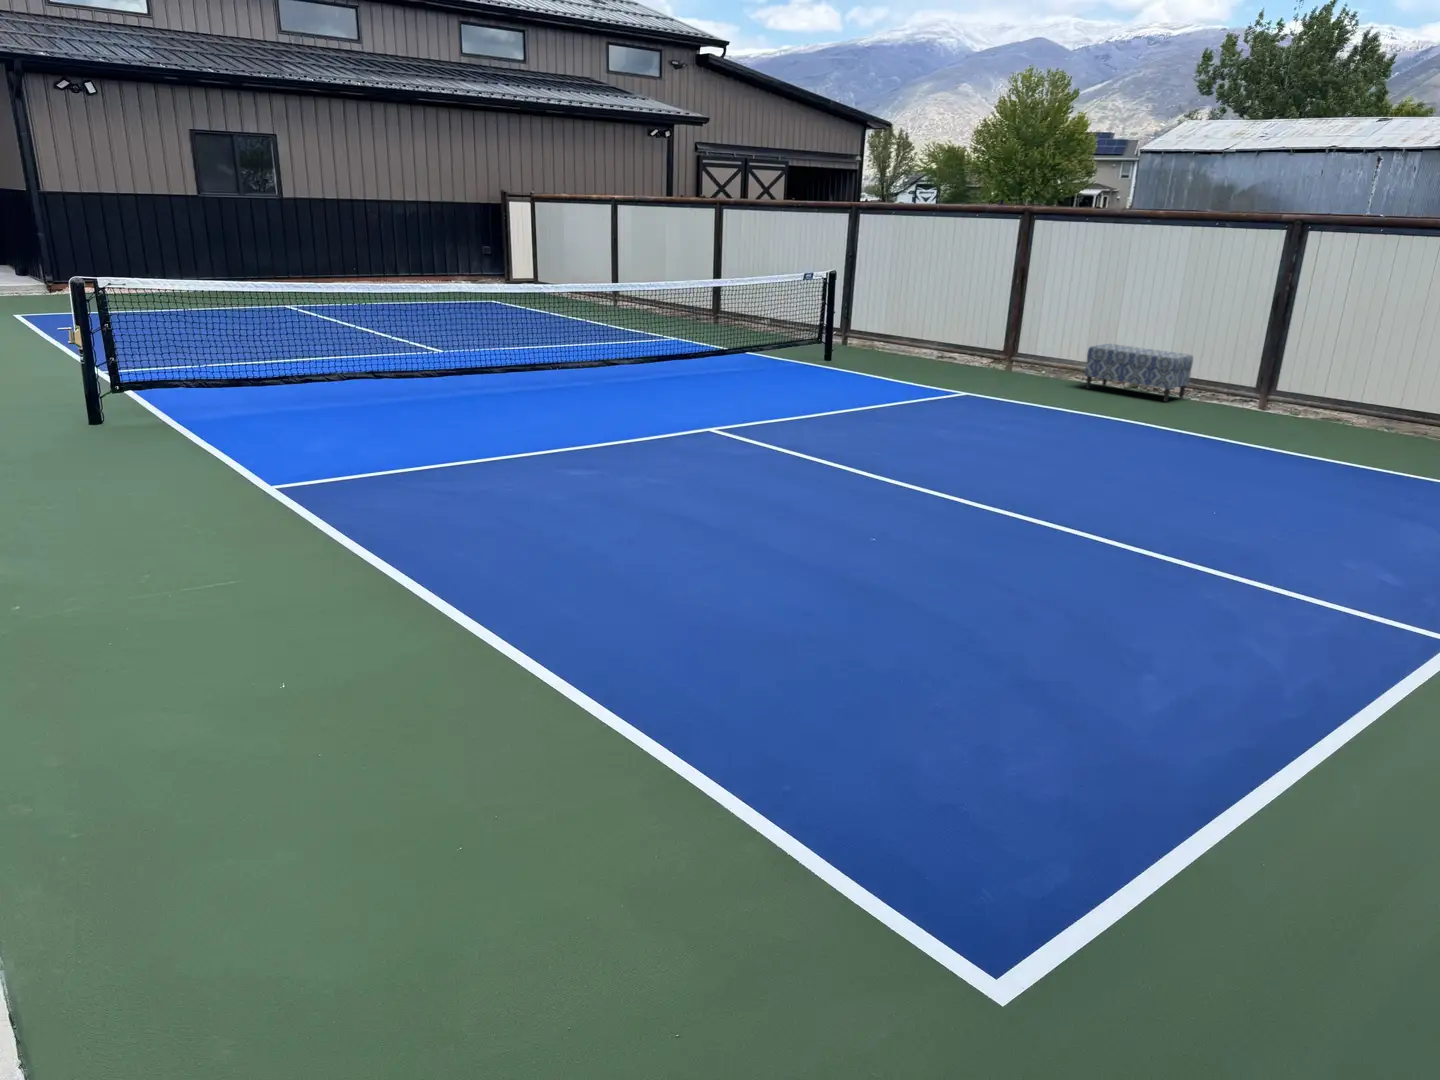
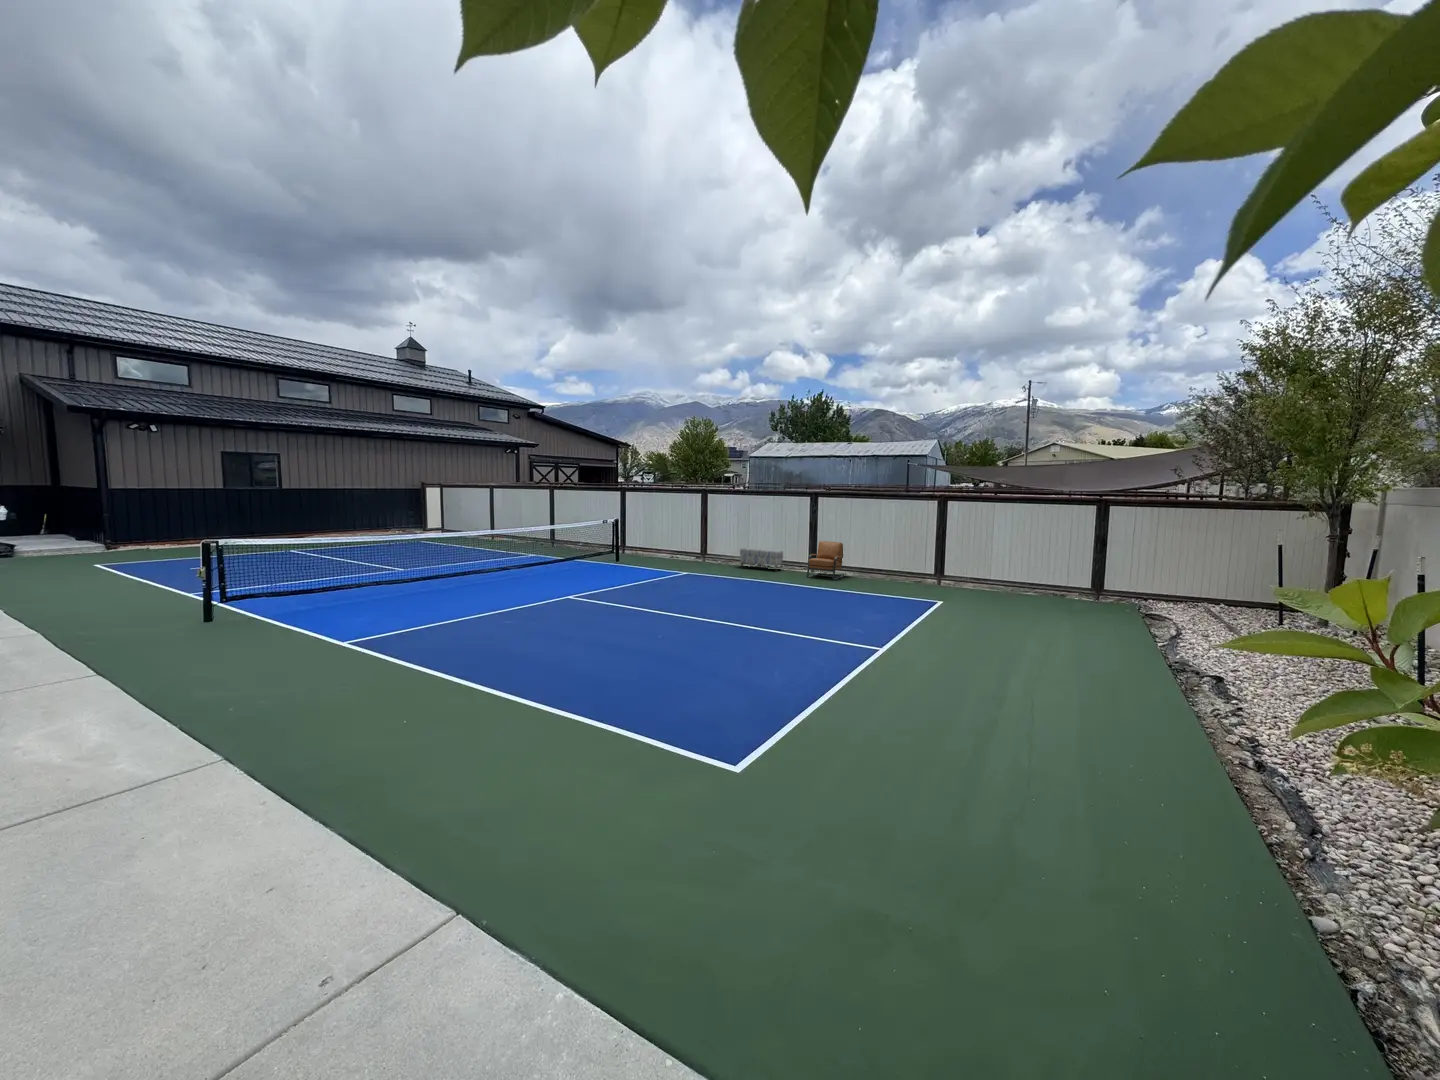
chair: none [1238,340,1343,432] -> present [807,541,844,580]

